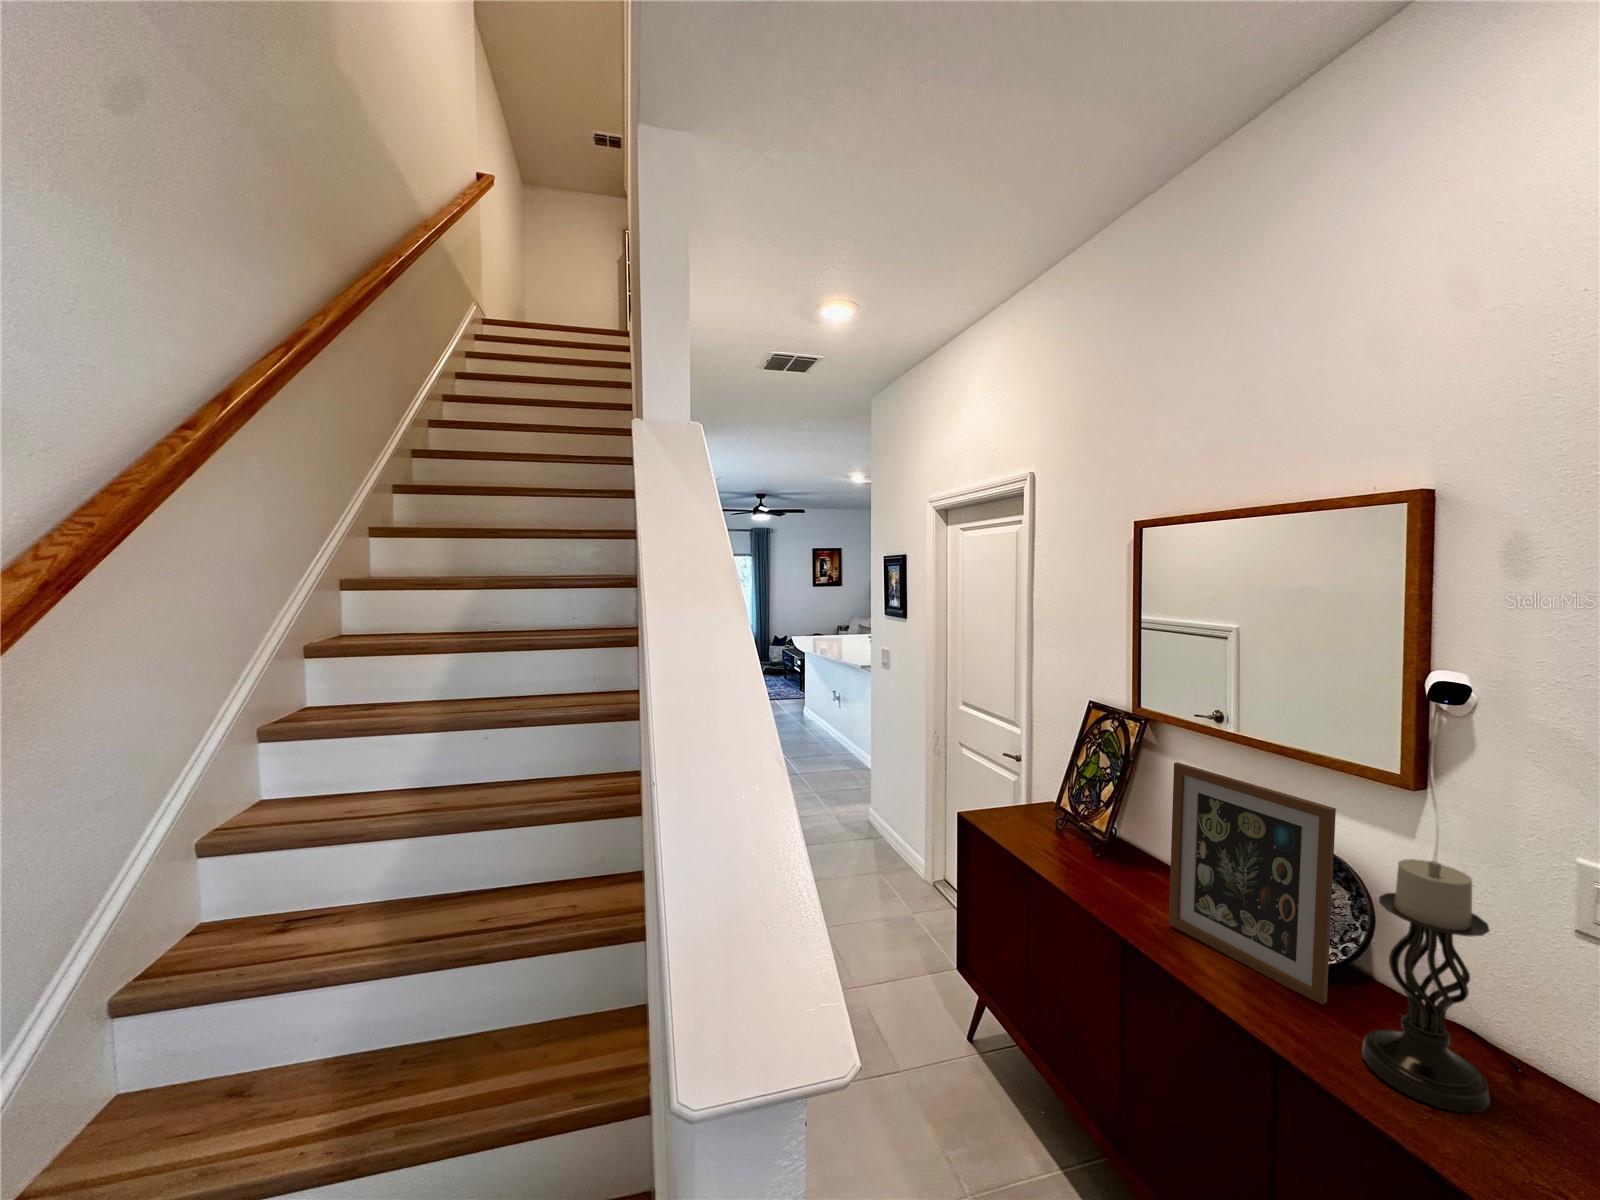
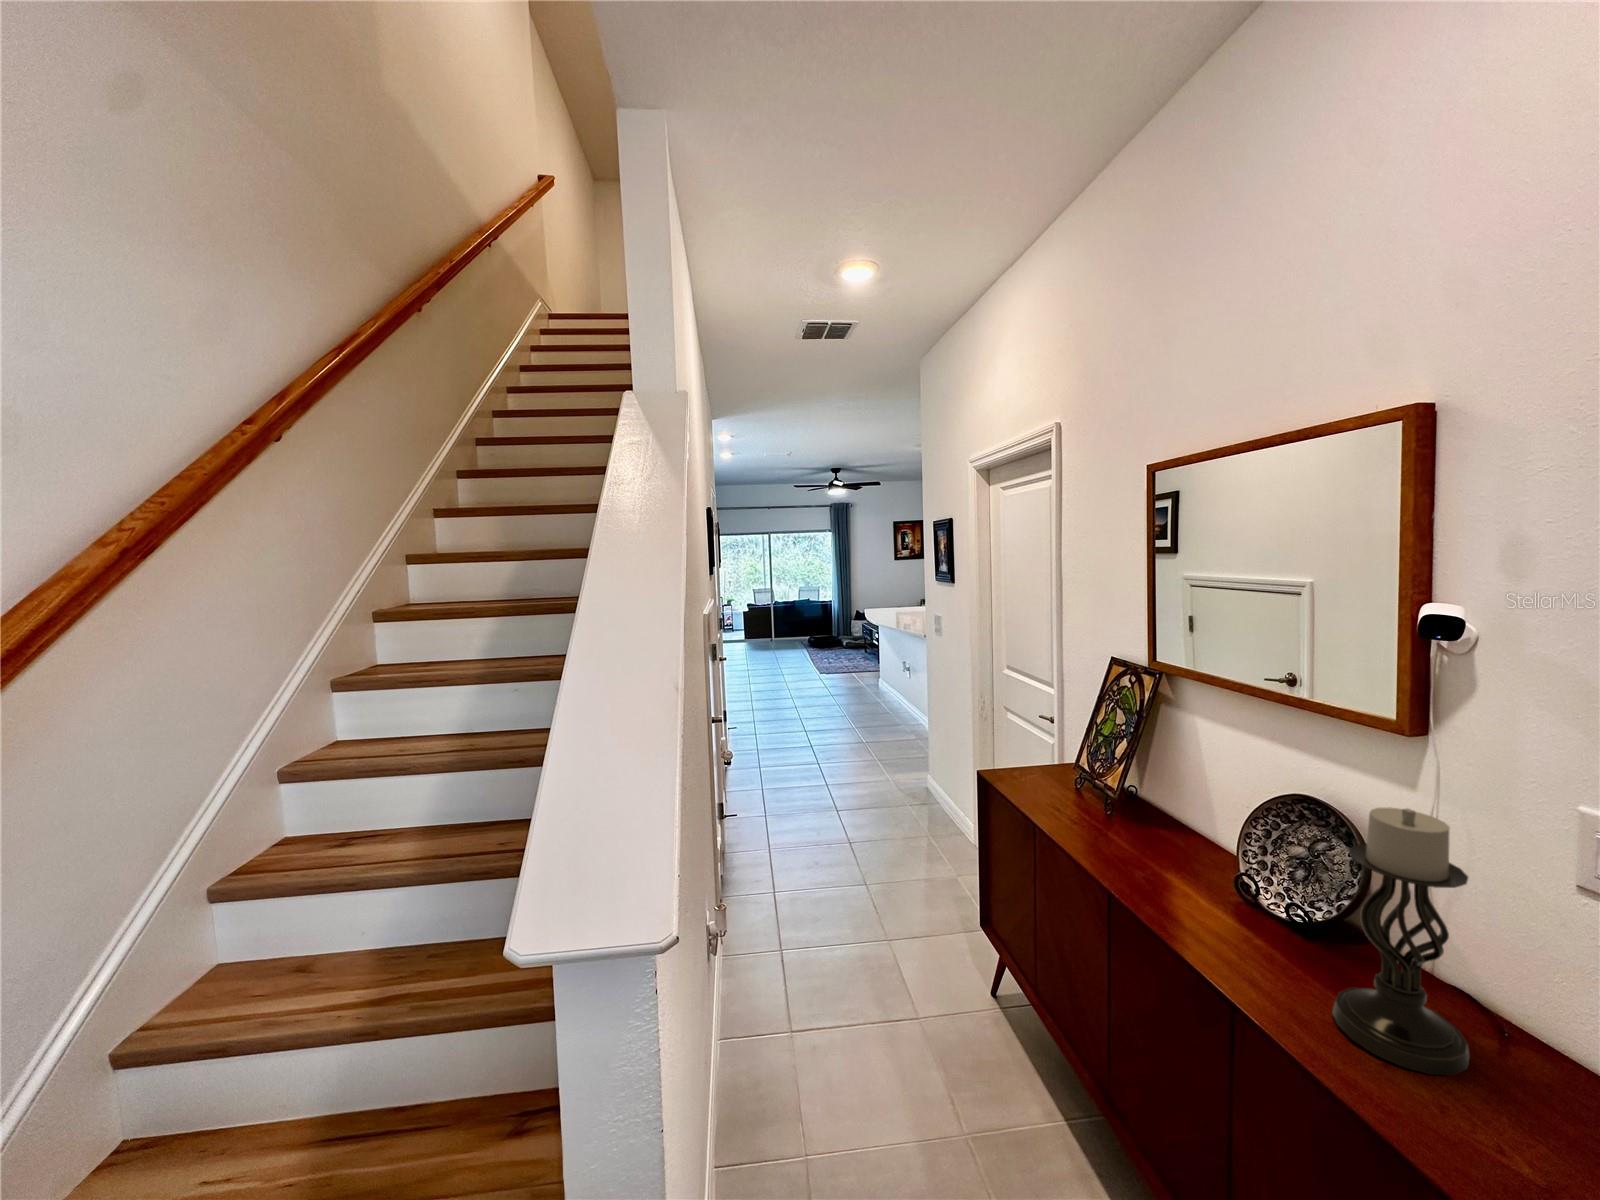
picture frame: present [1169,762,1336,1005] -> none [1164,713,1321,963]

